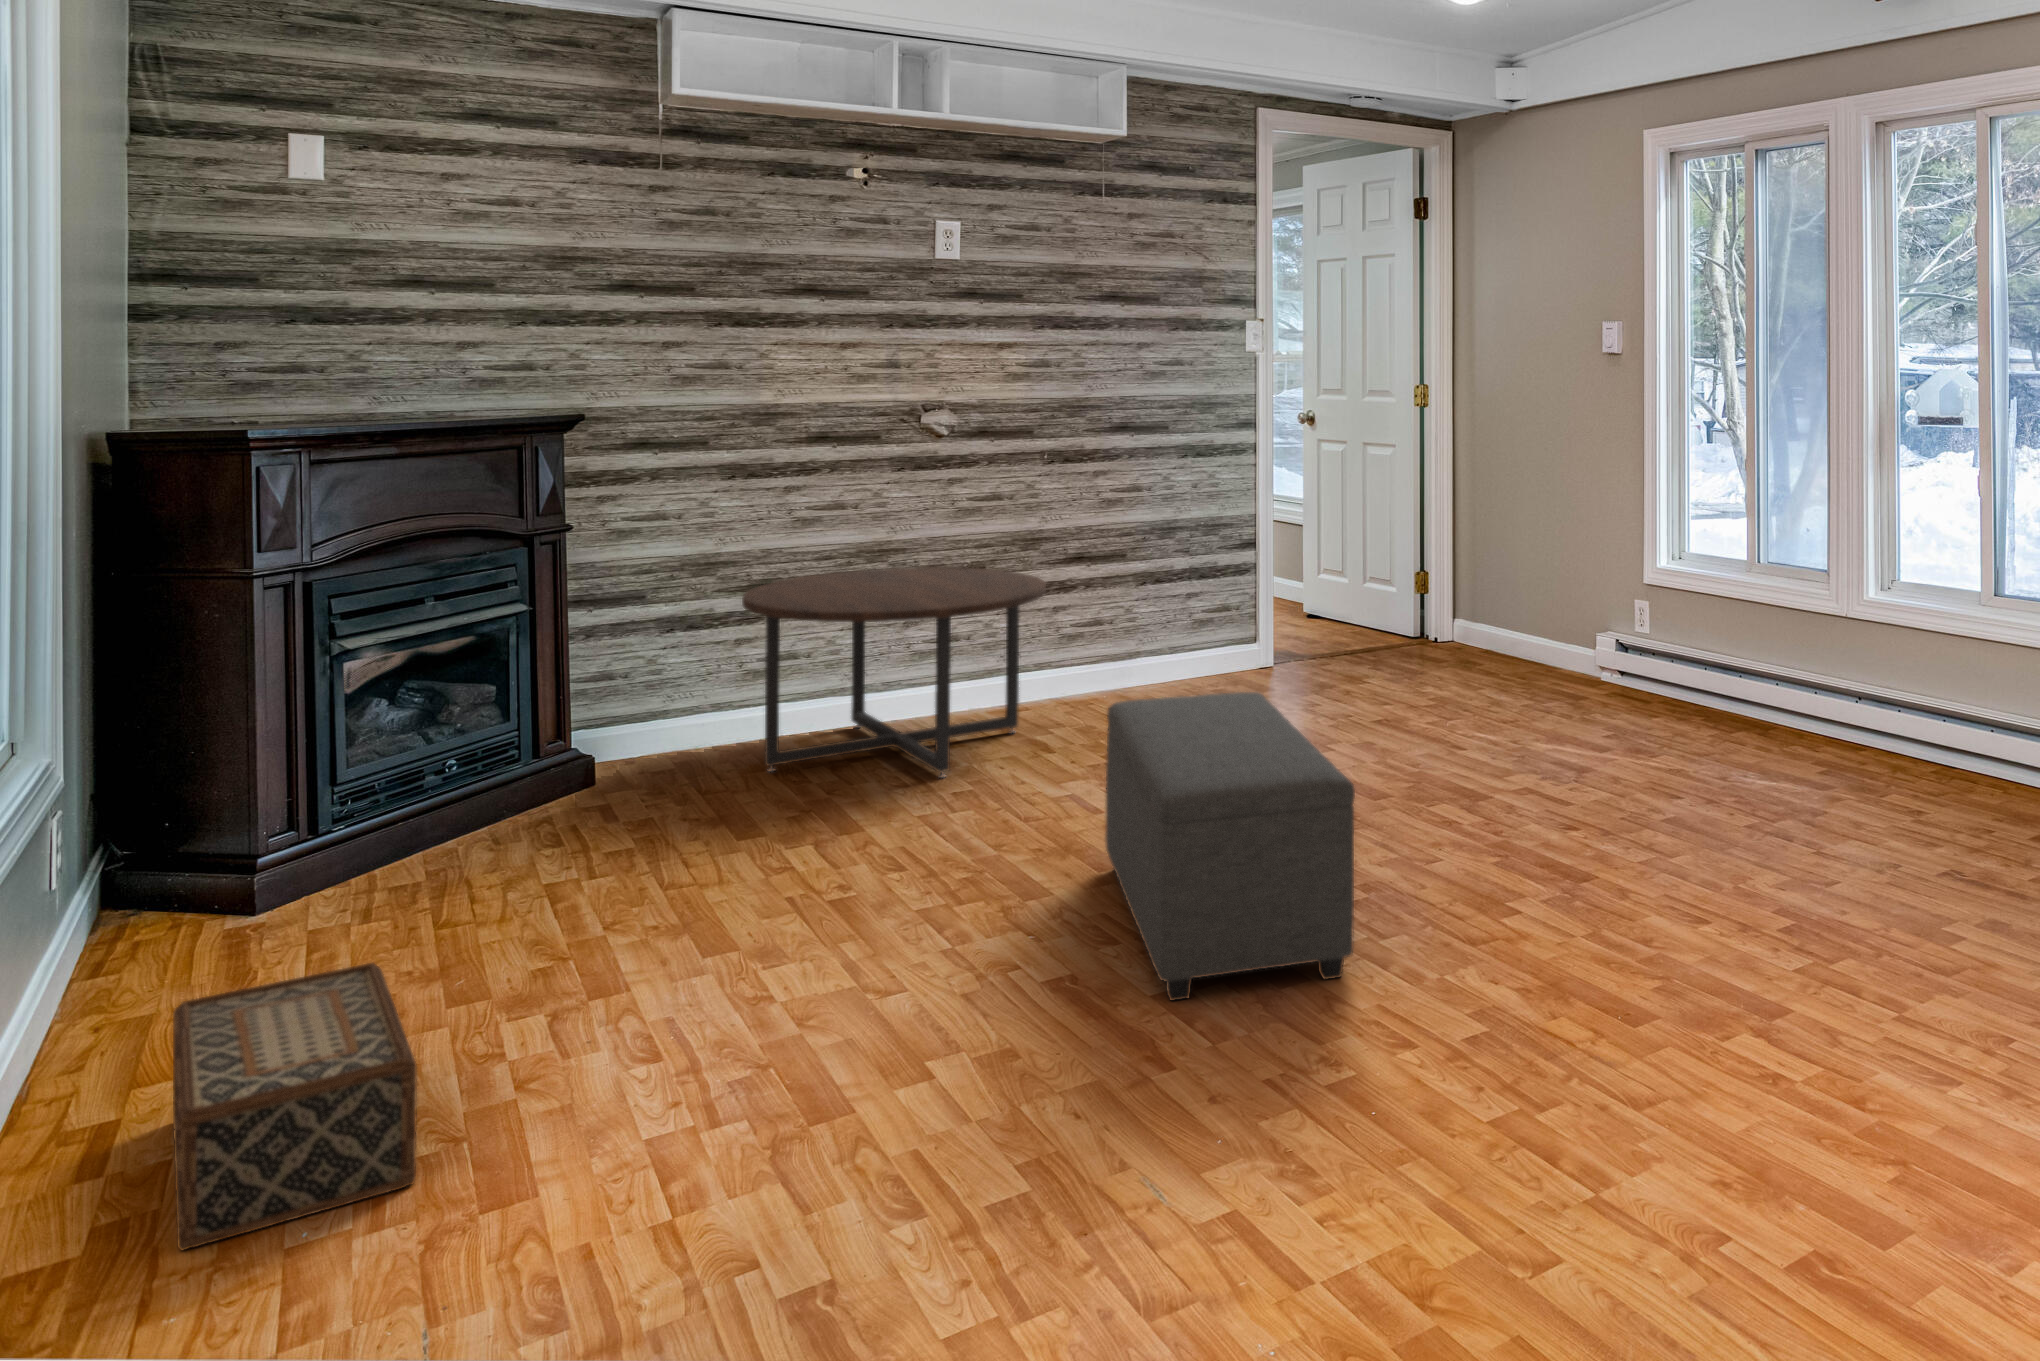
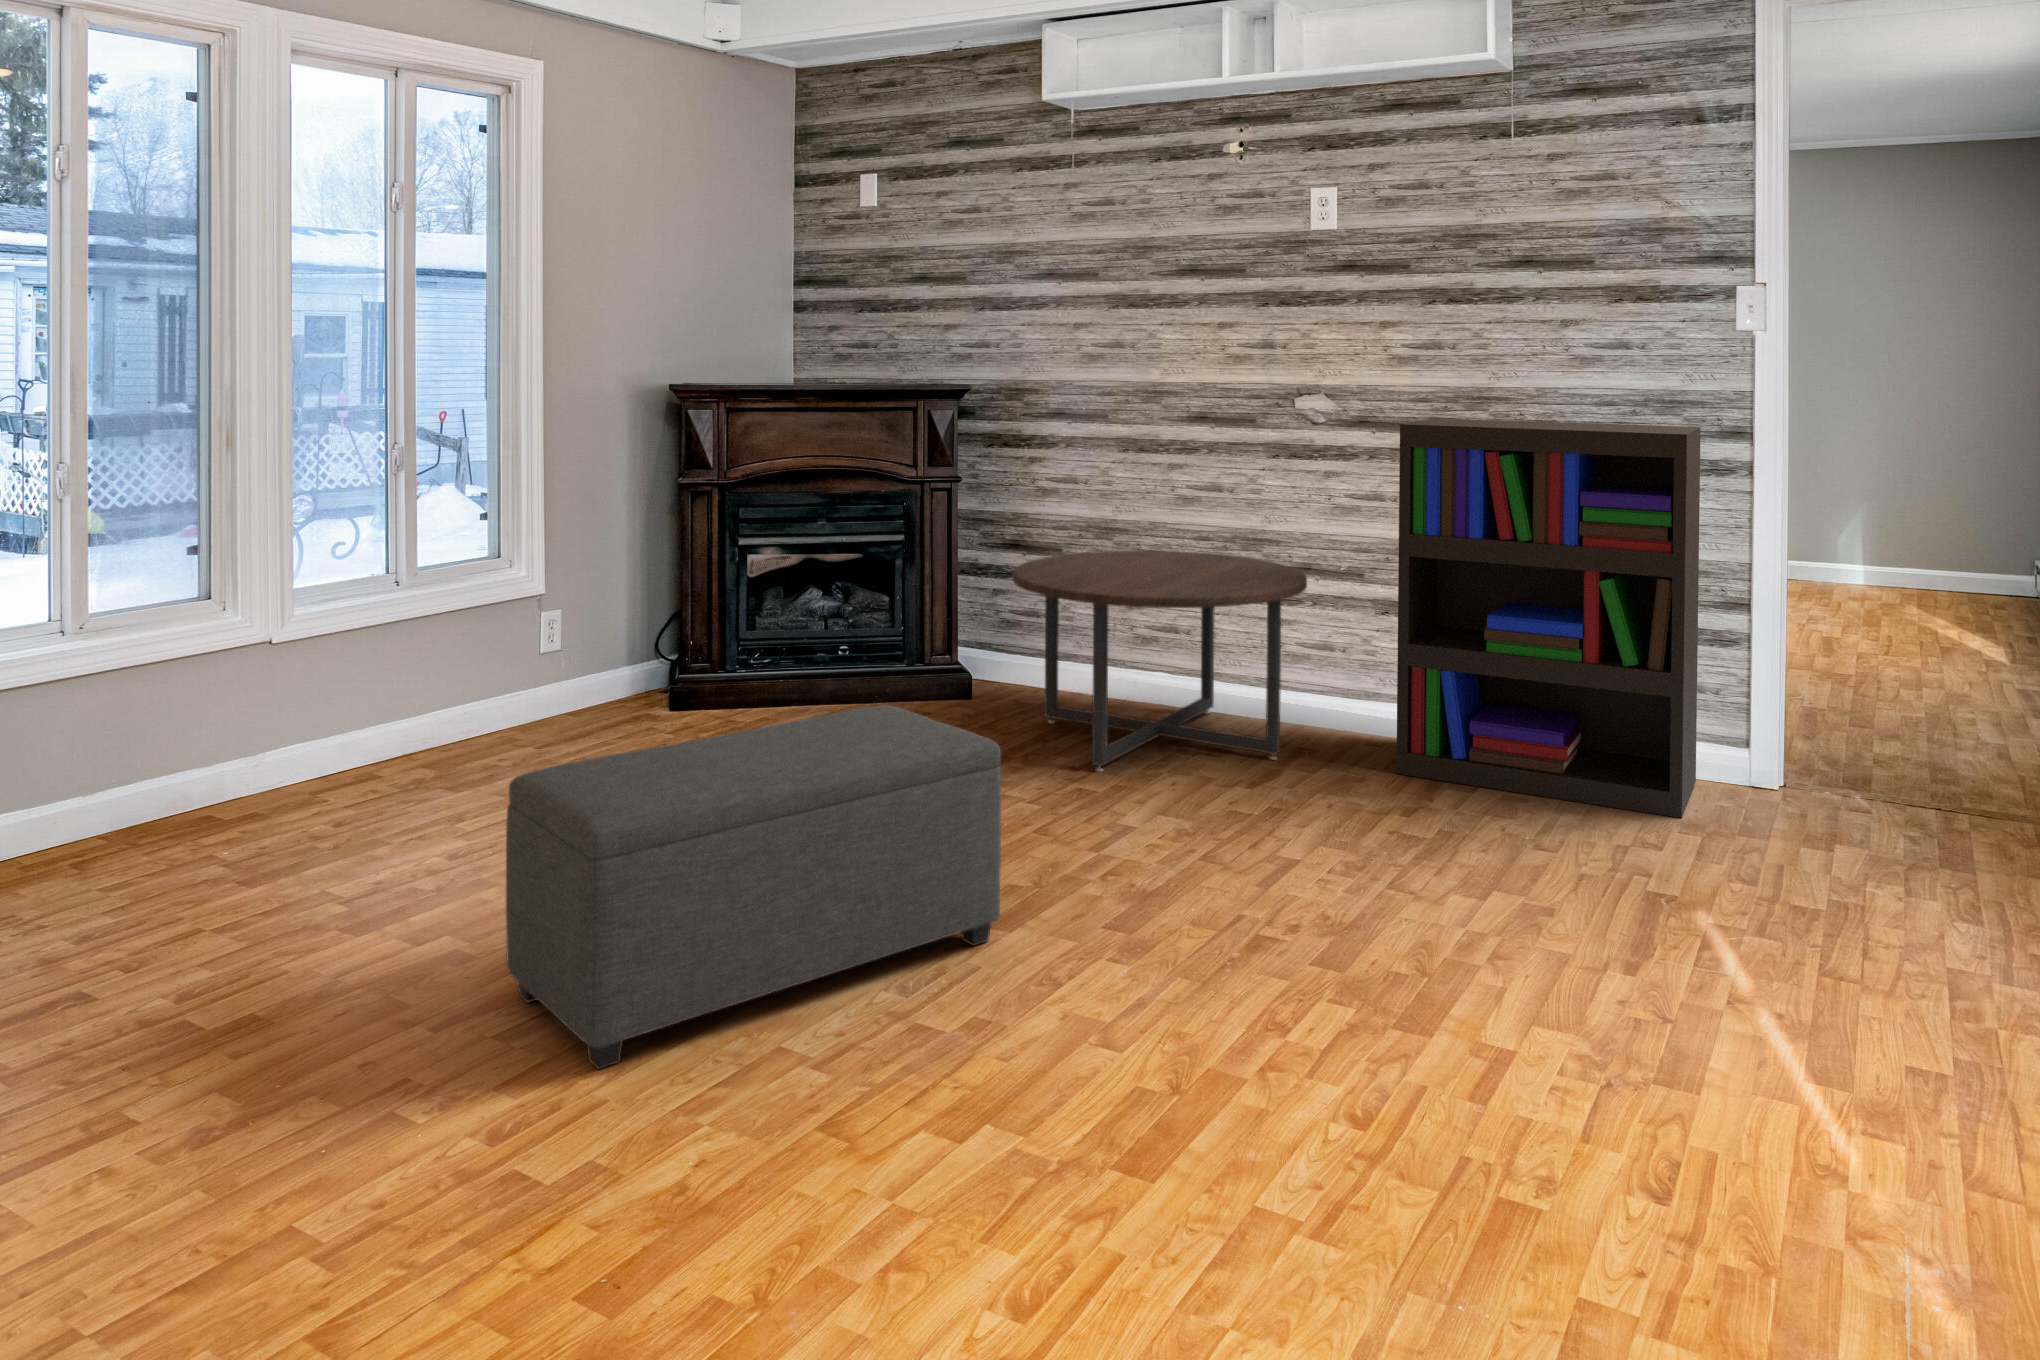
bookshelf: none [1056,420,1286,714] -> present [1396,418,1701,818]
woven basket: present [173,963,417,1250] -> none [143,711,391,852]

